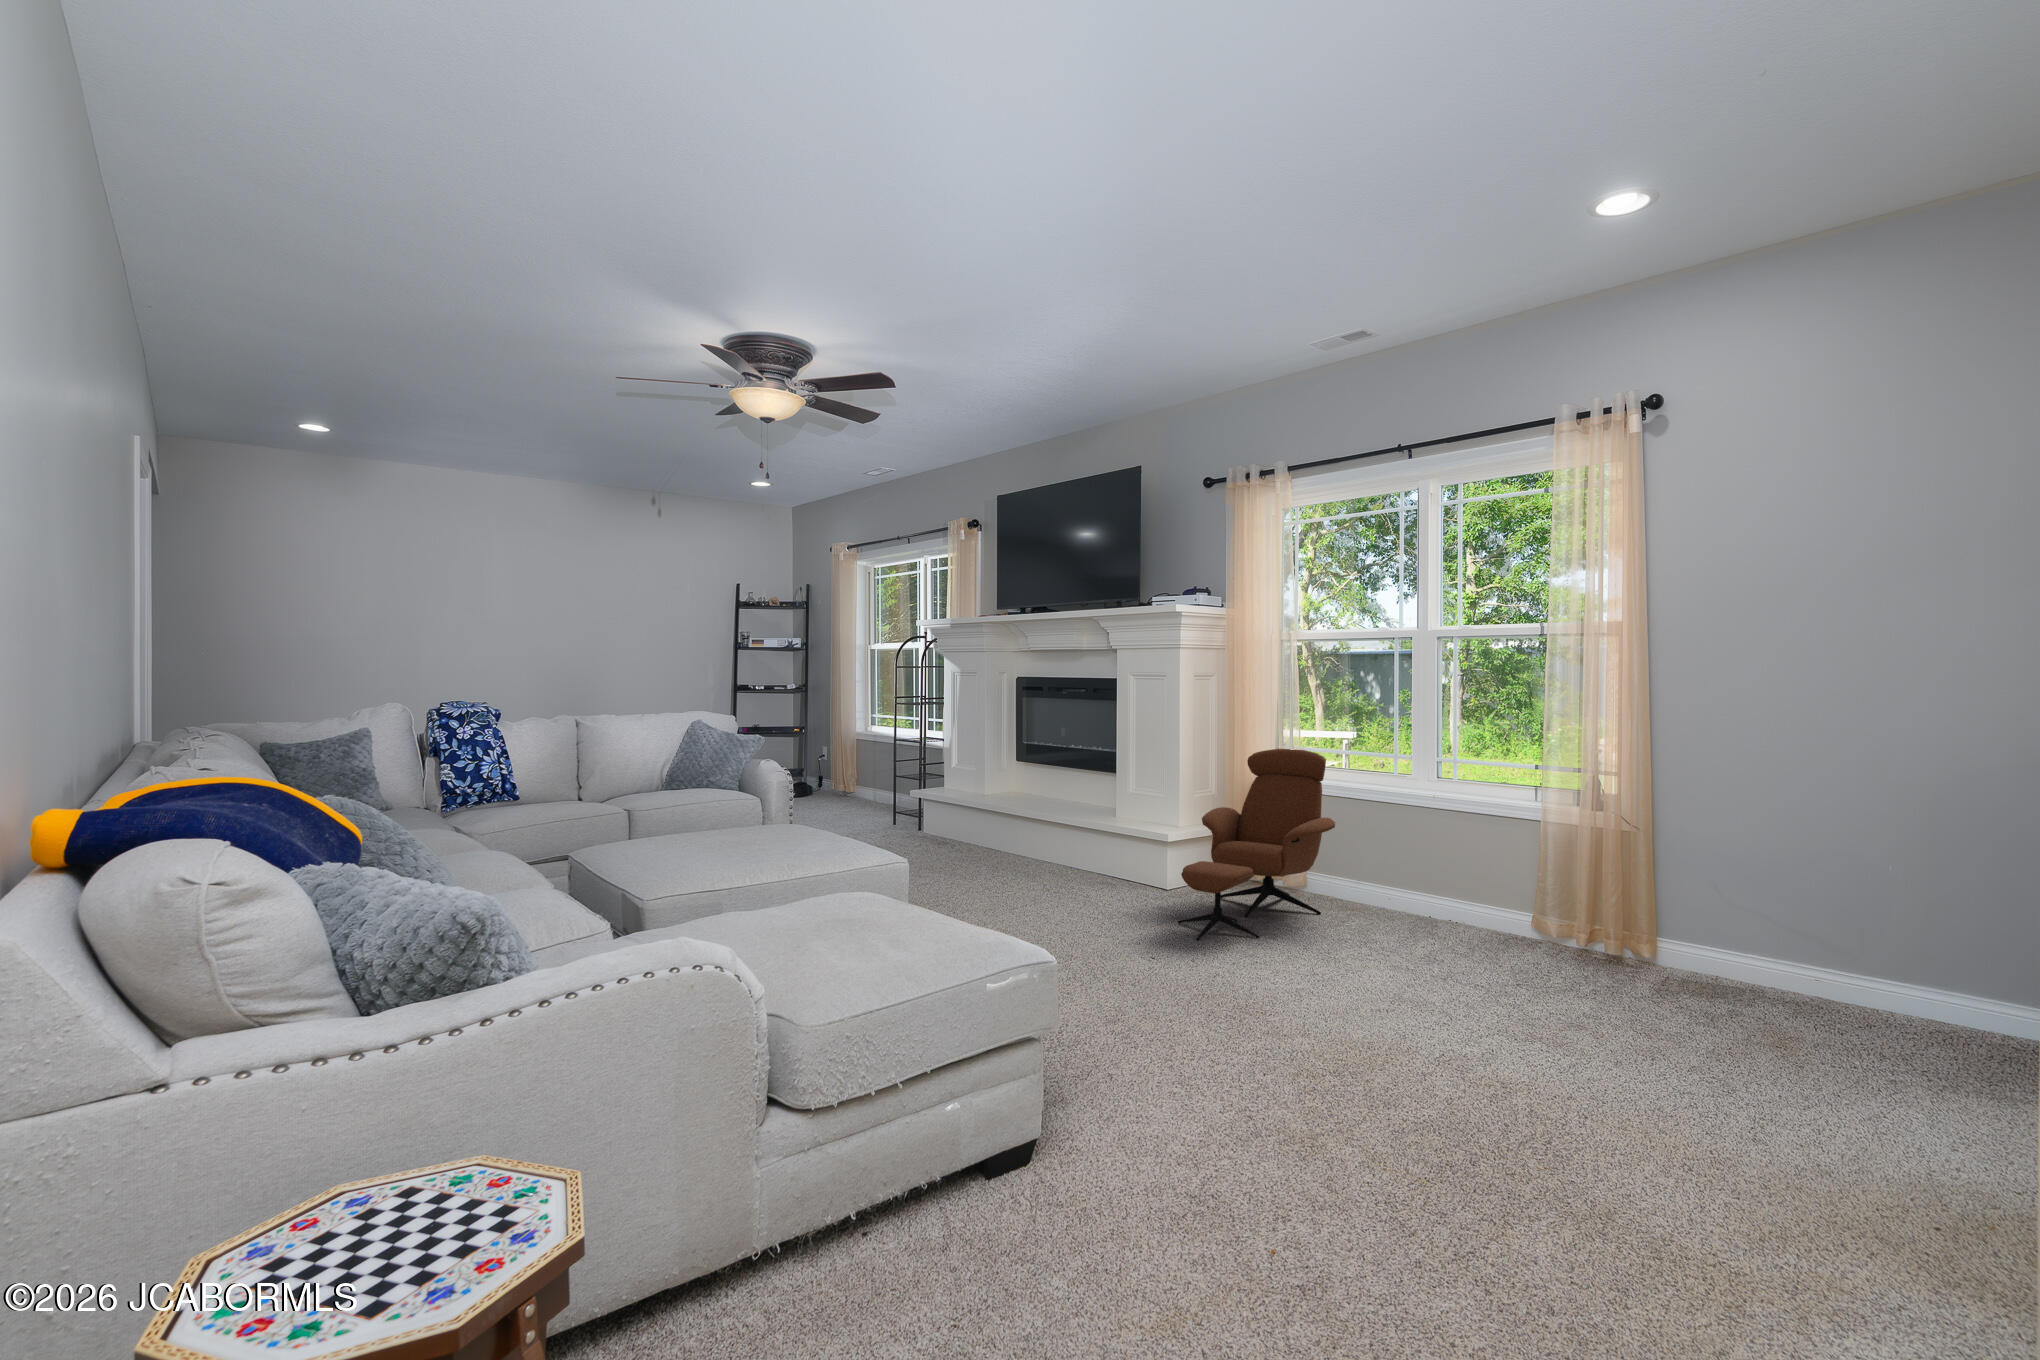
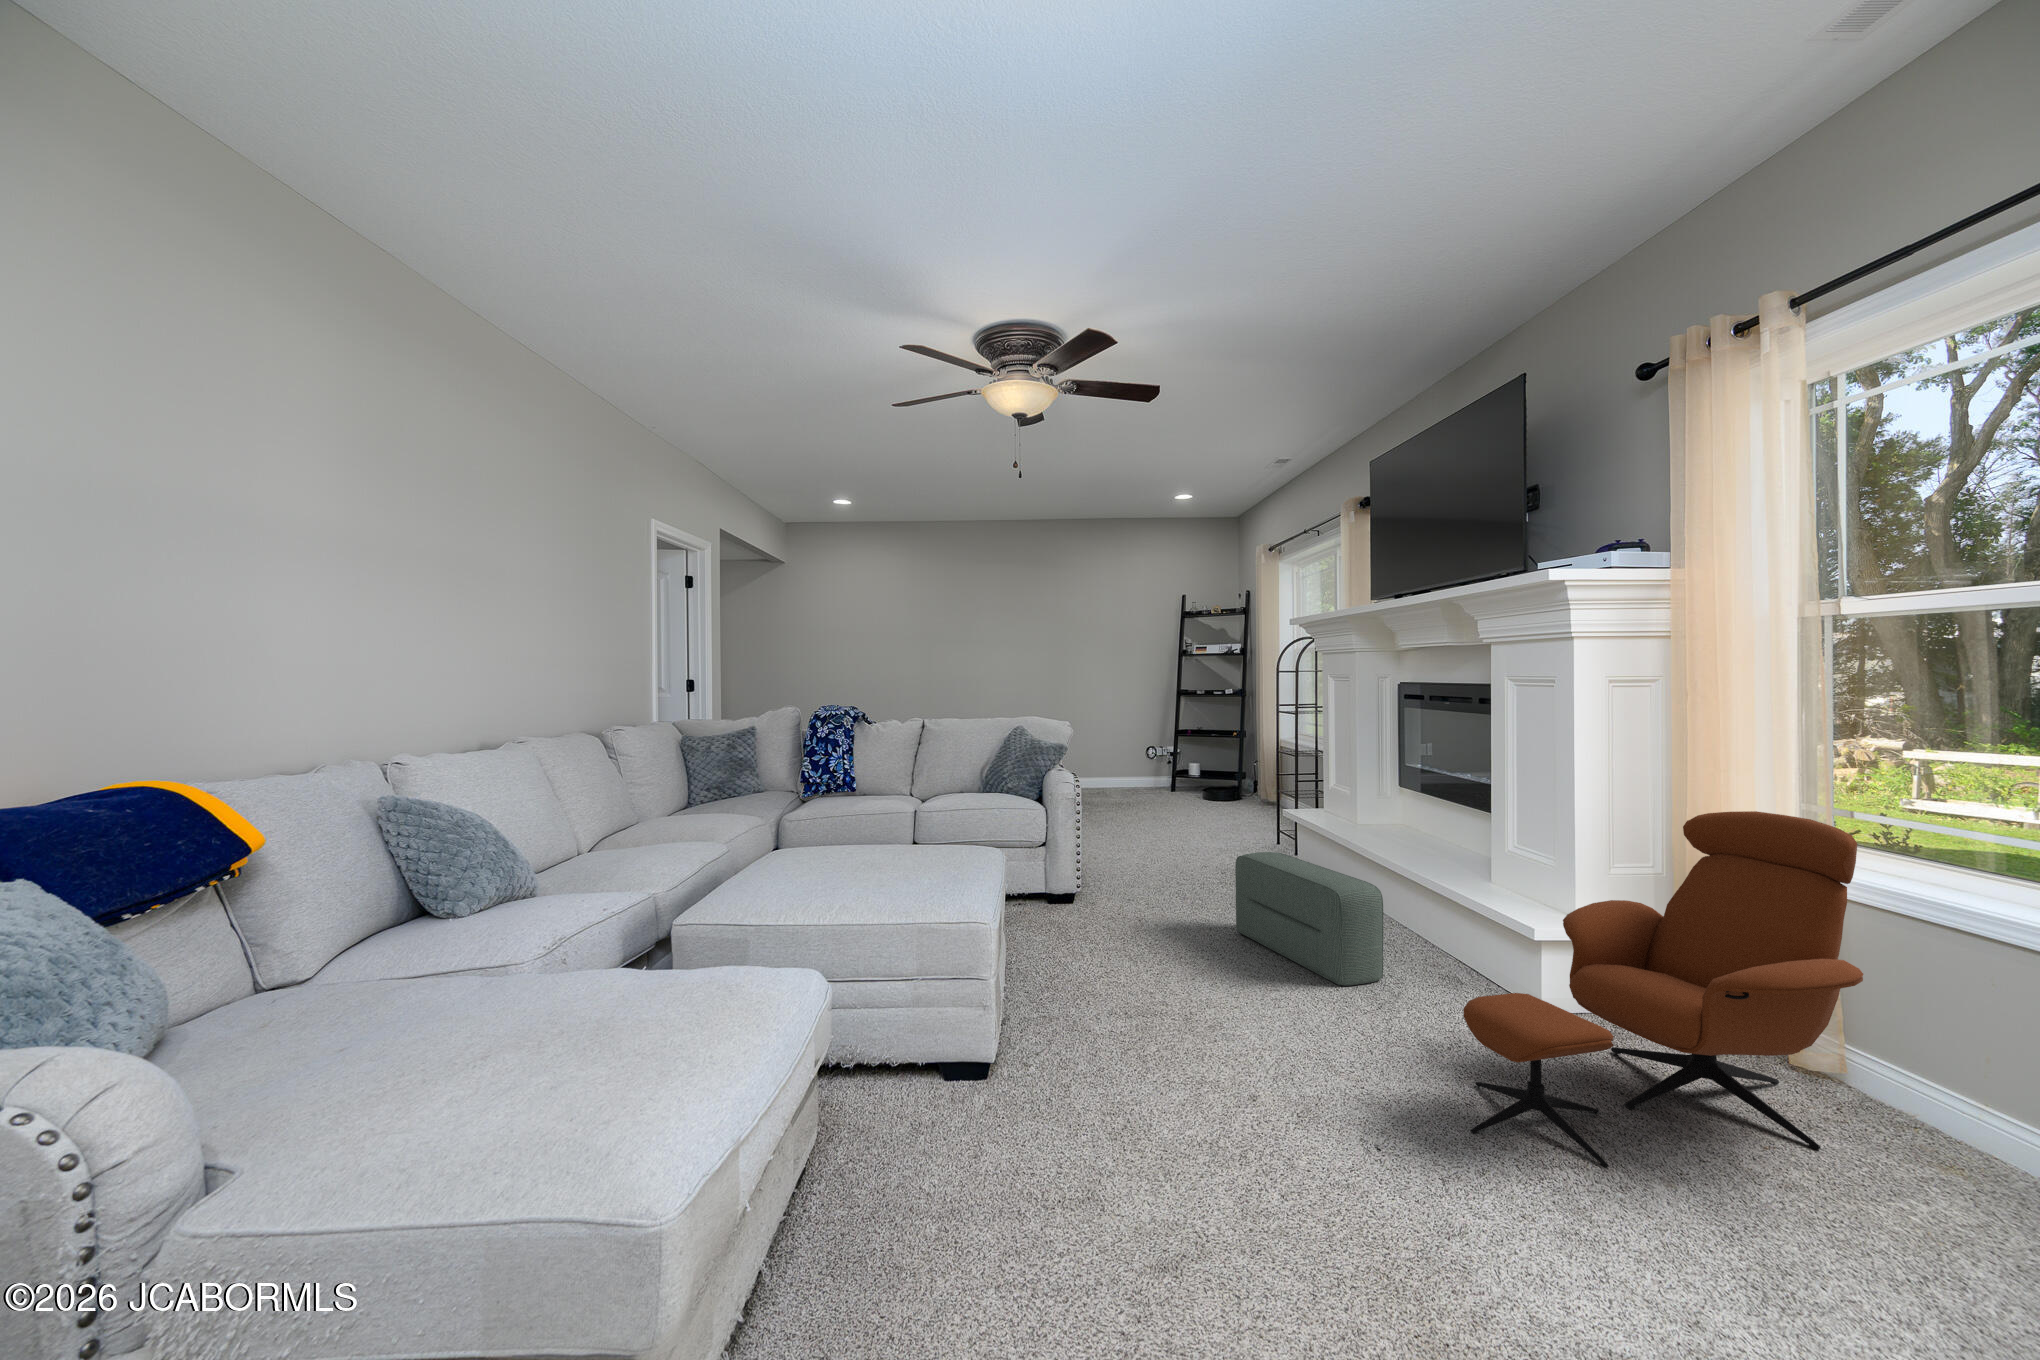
pouf: none [950,813,1078,896] -> present [1235,852,1383,986]

